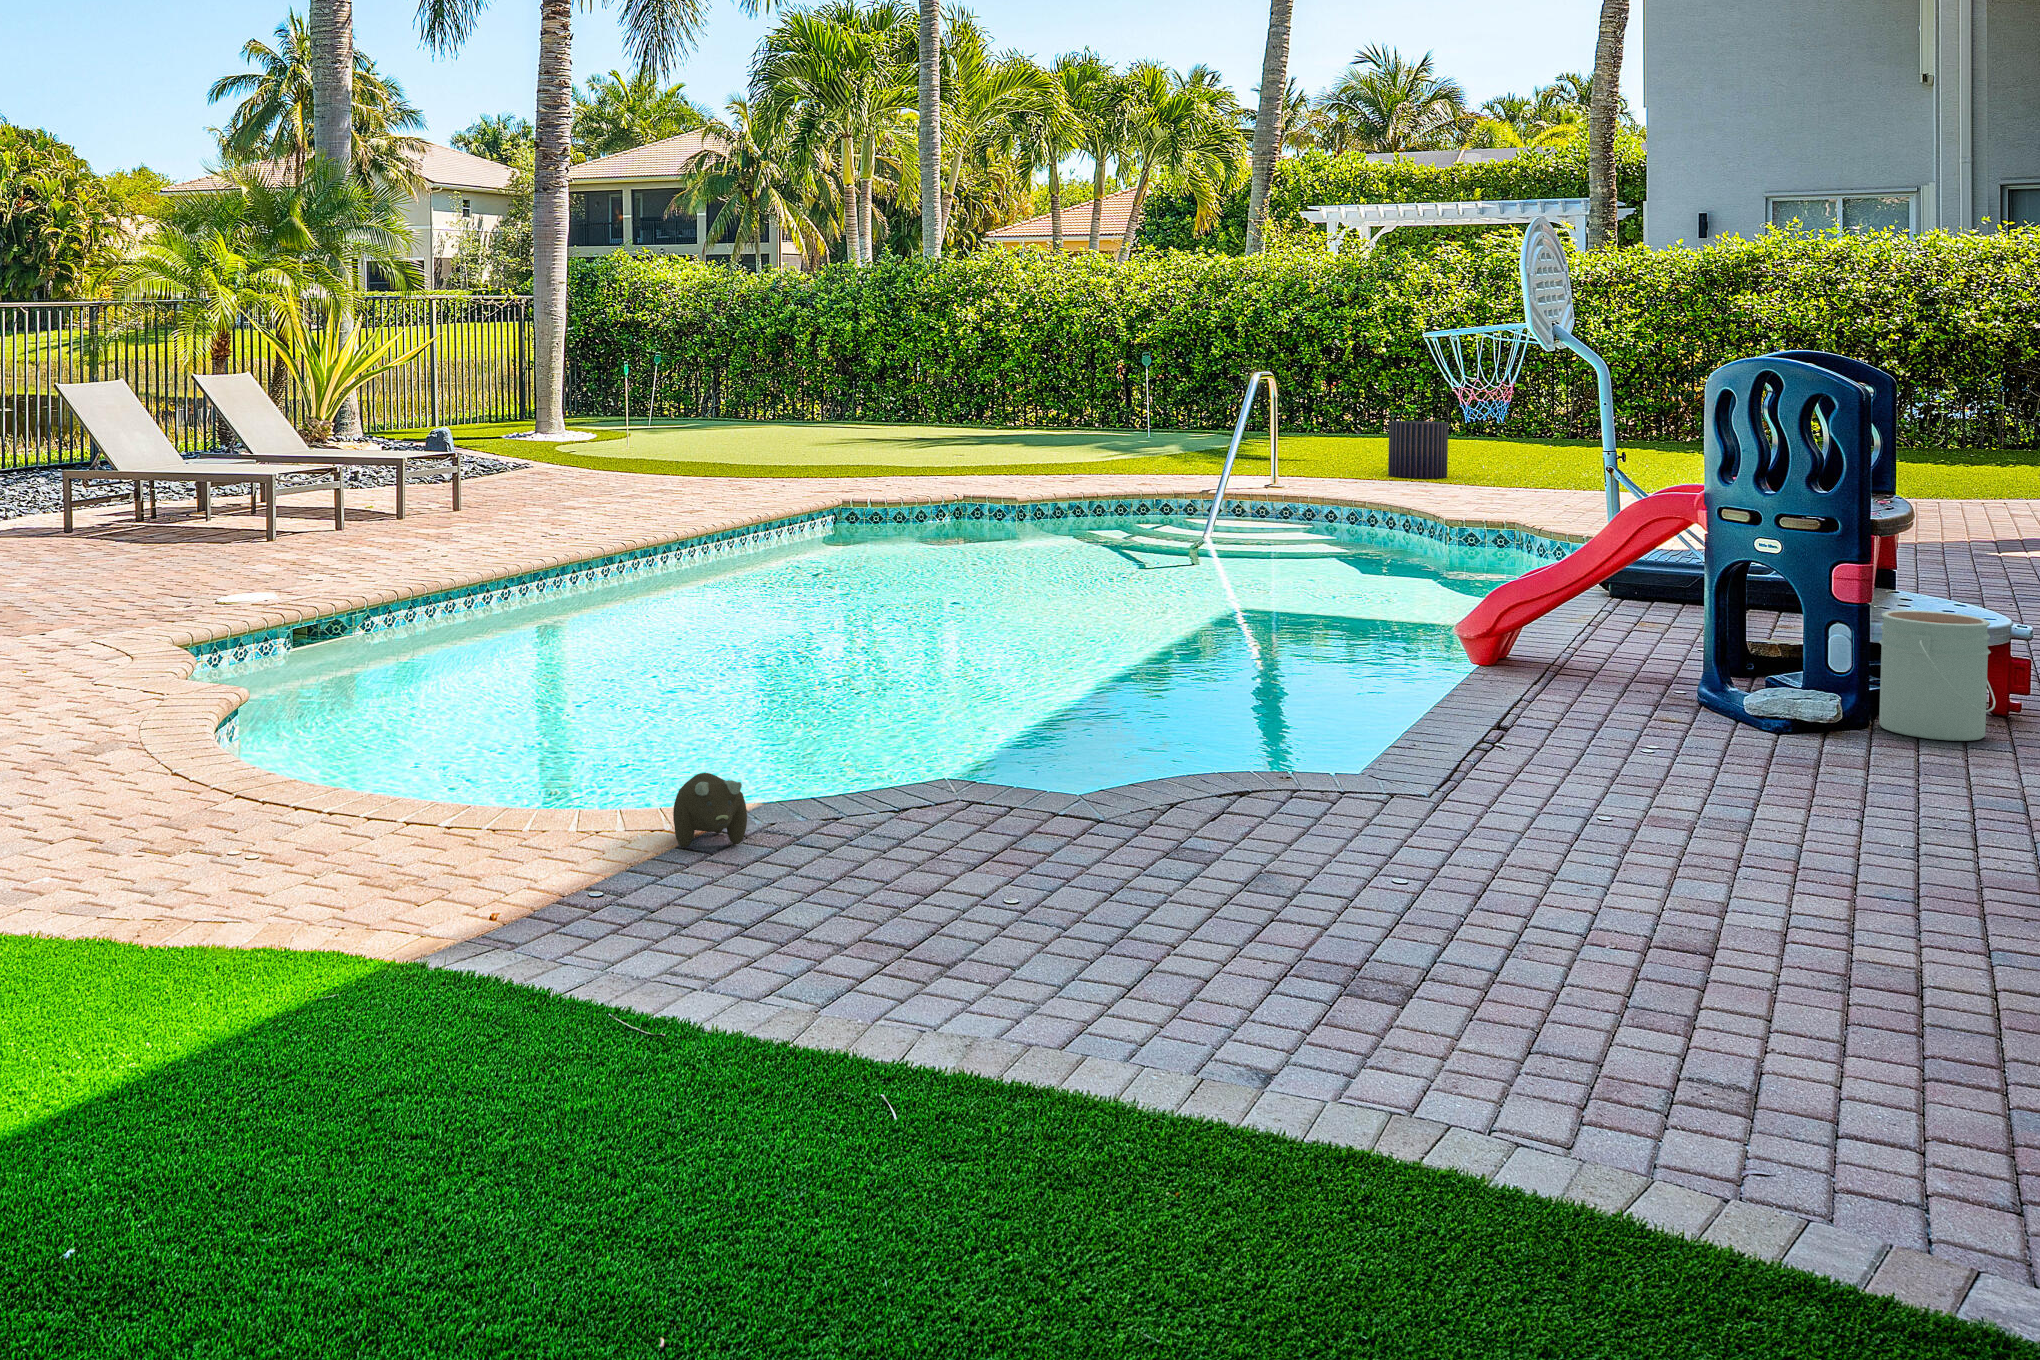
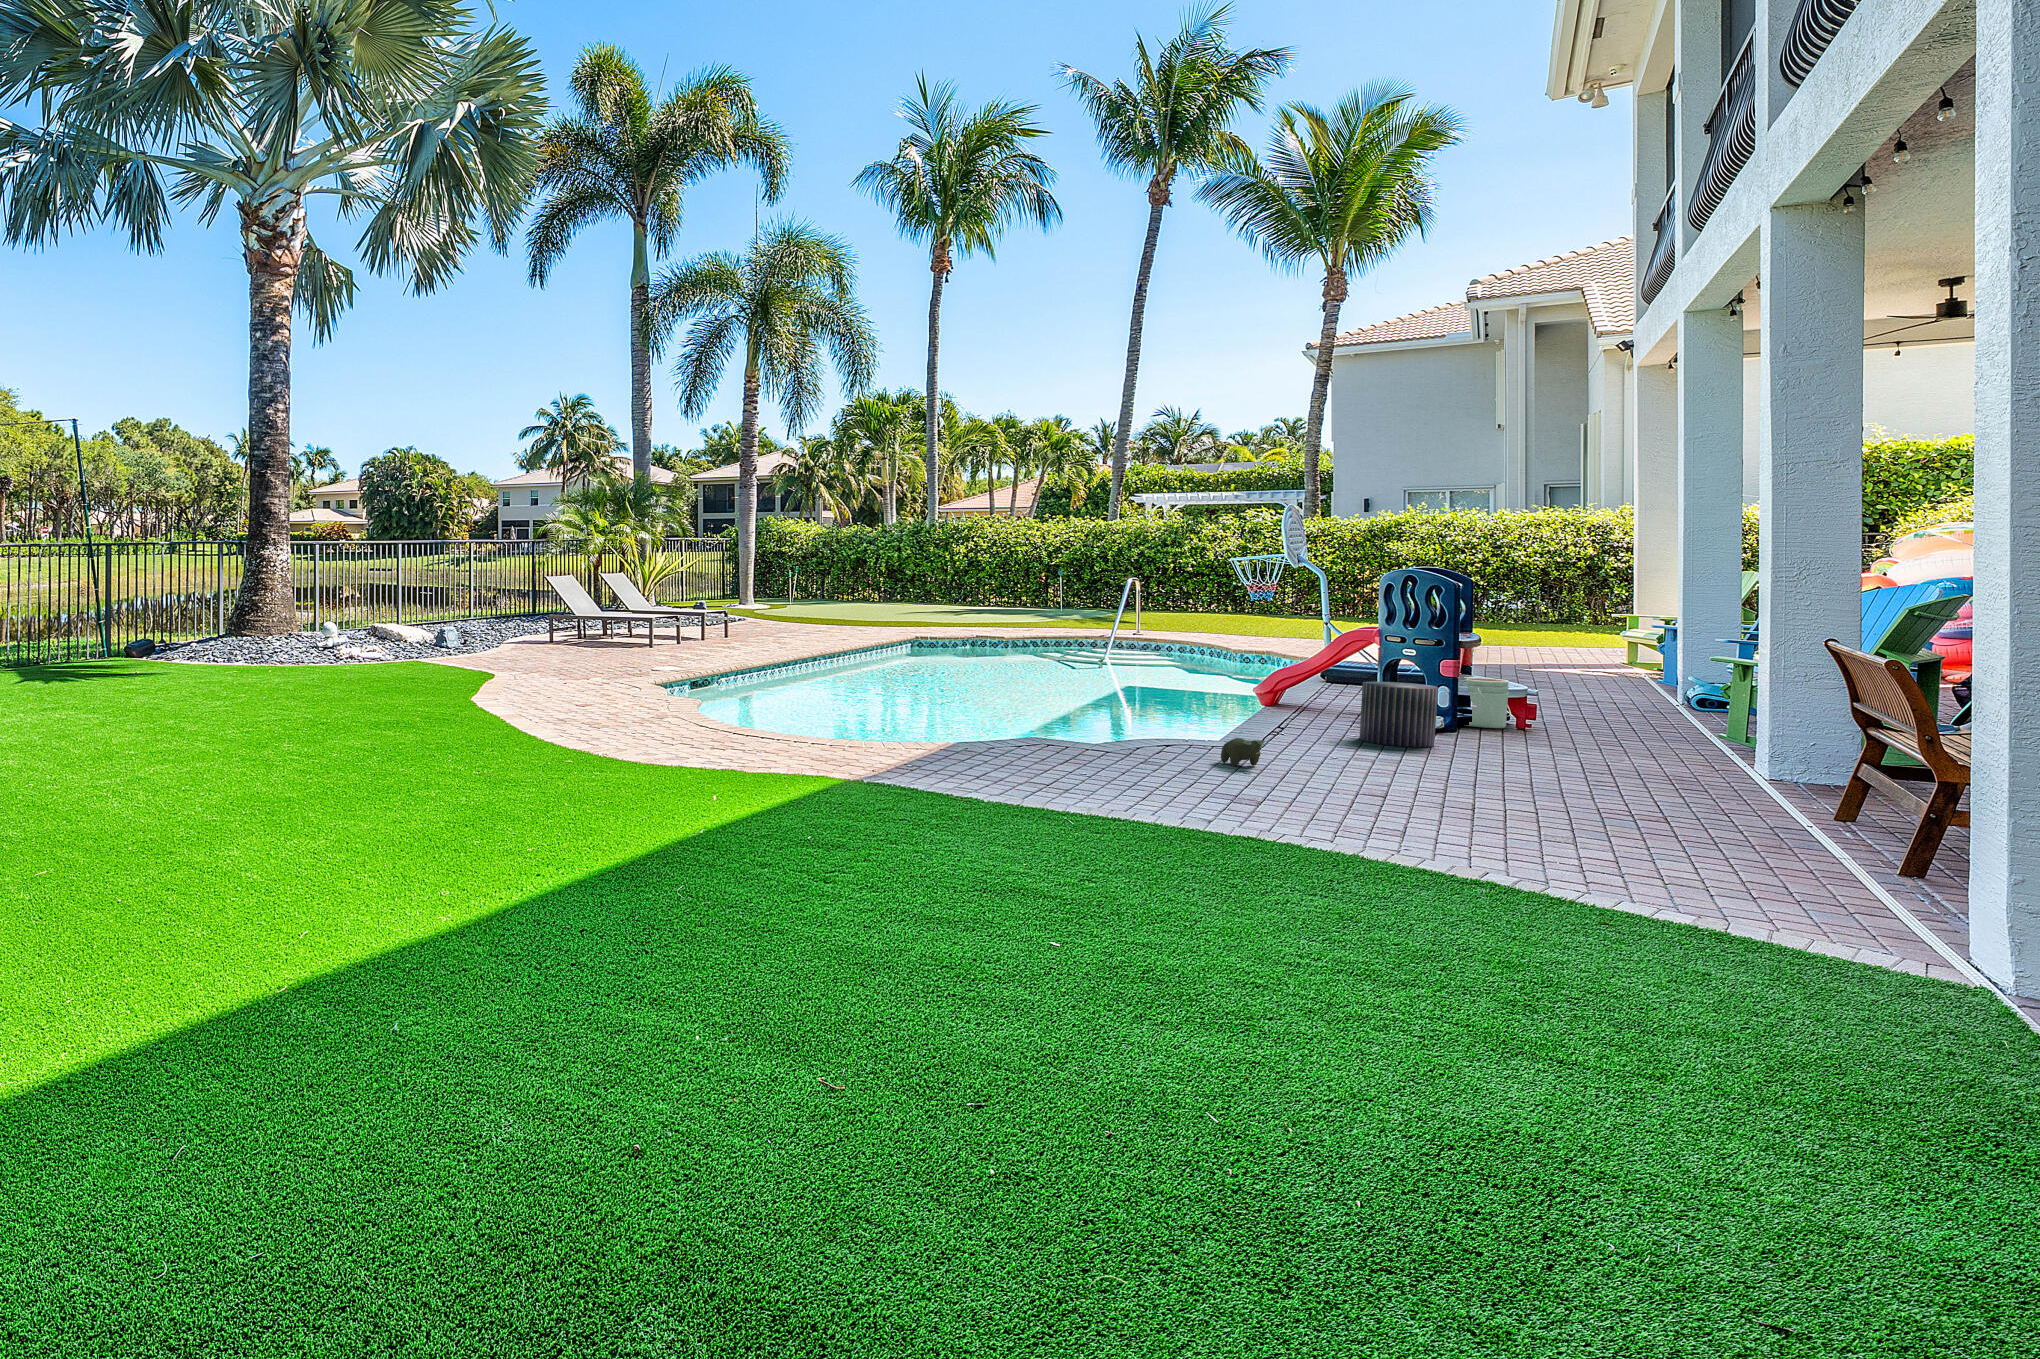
pouf: present [1388,421,1448,478] -> present [1359,682,1438,747]
plush toy: present [673,773,747,848] -> present [1221,738,1264,766]

